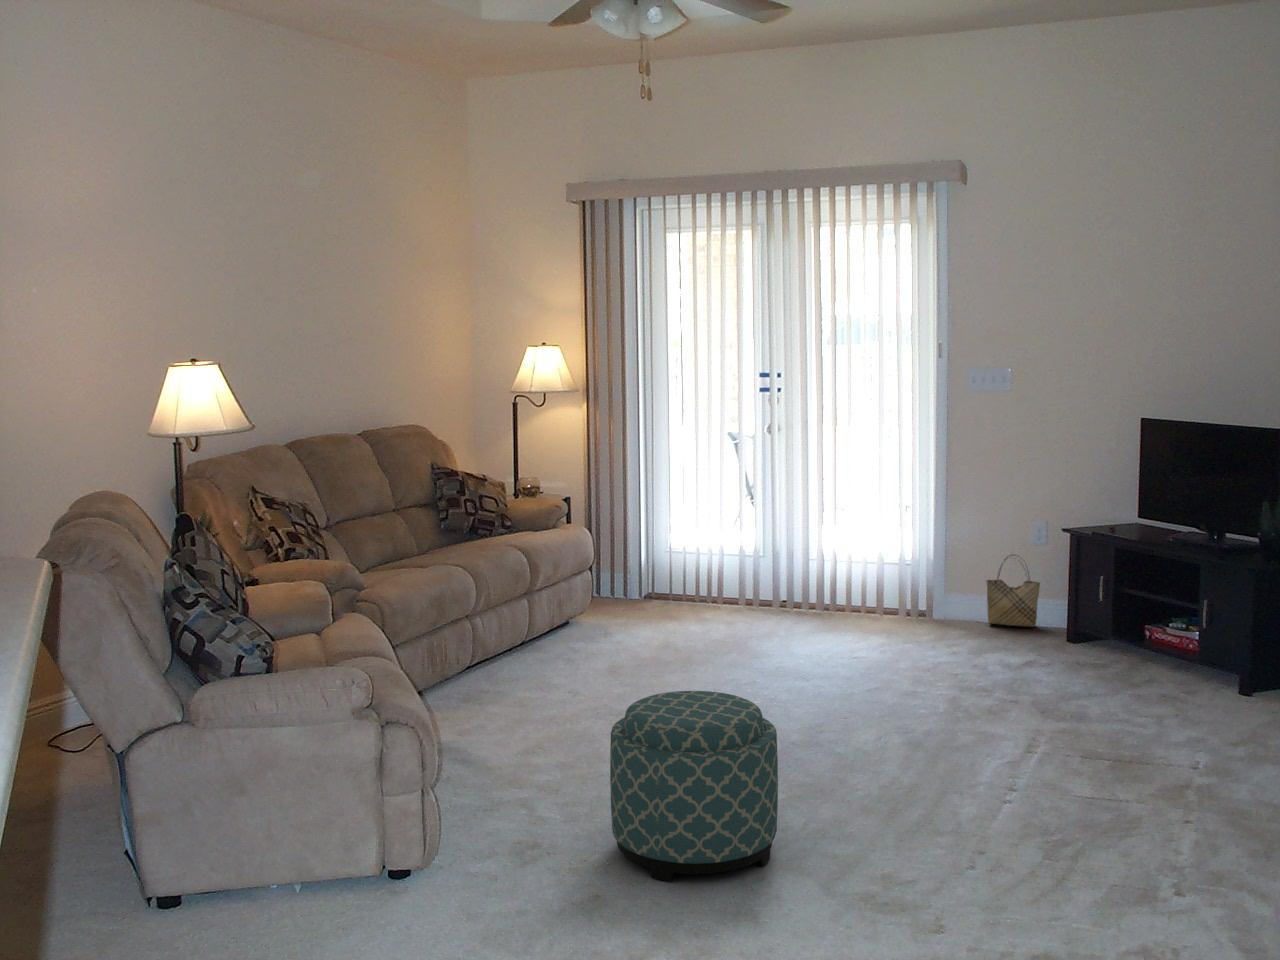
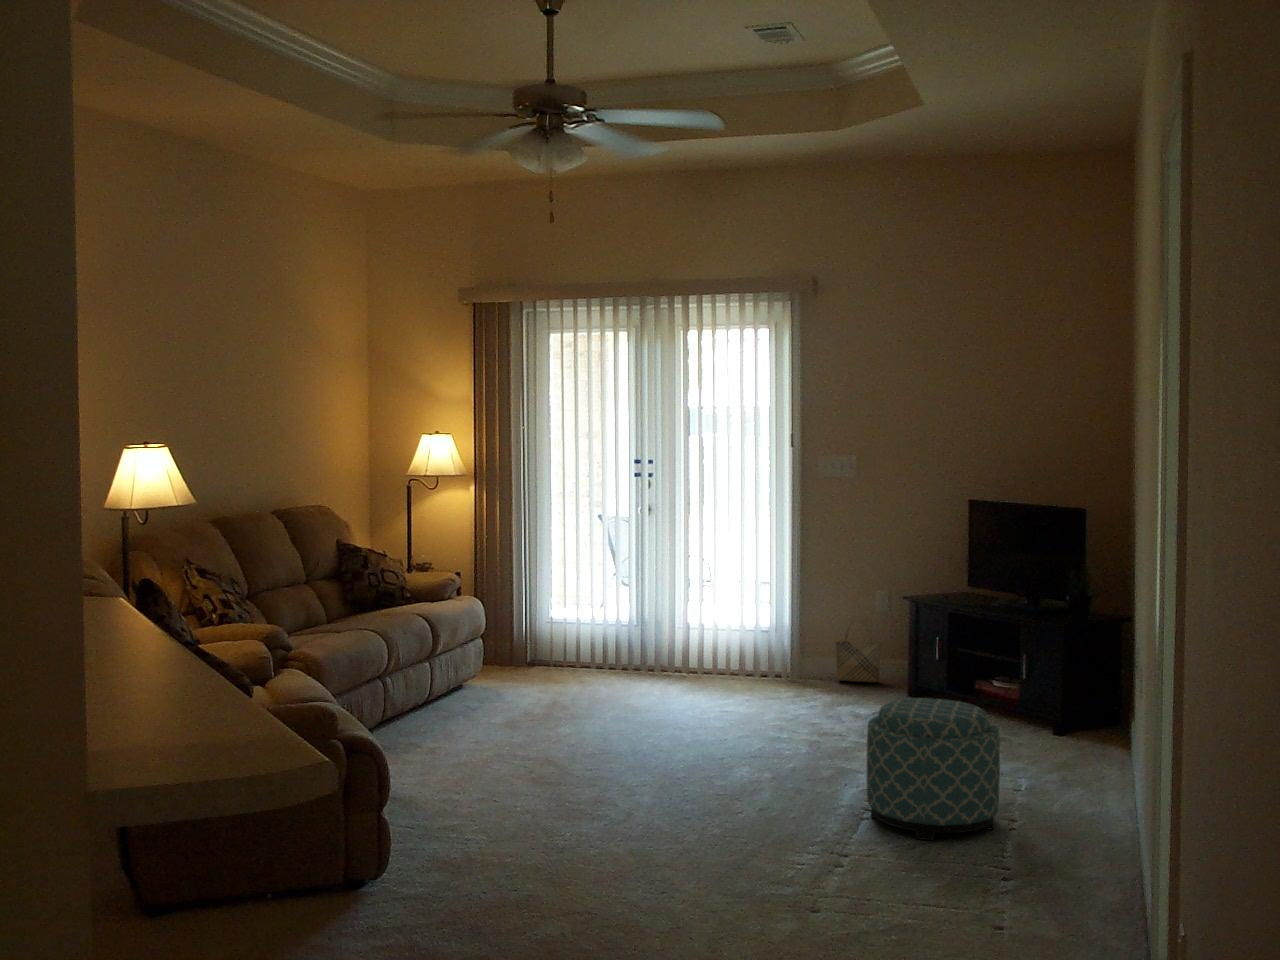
ottoman: present [610,691,778,882] -> present [867,698,1000,840]

